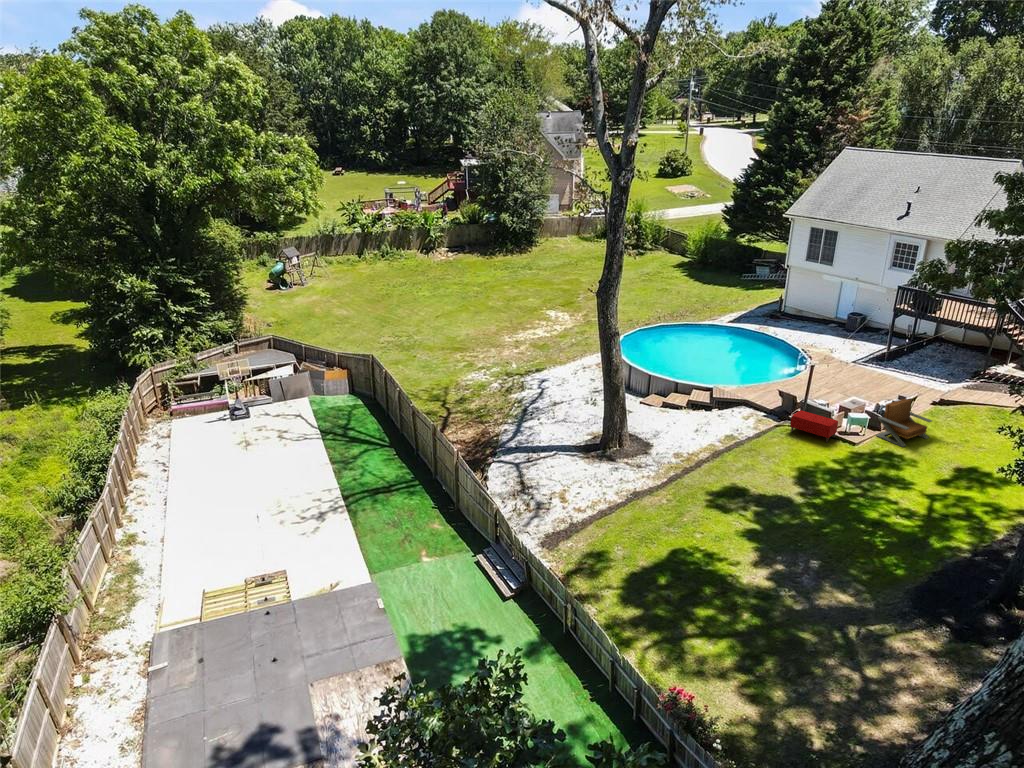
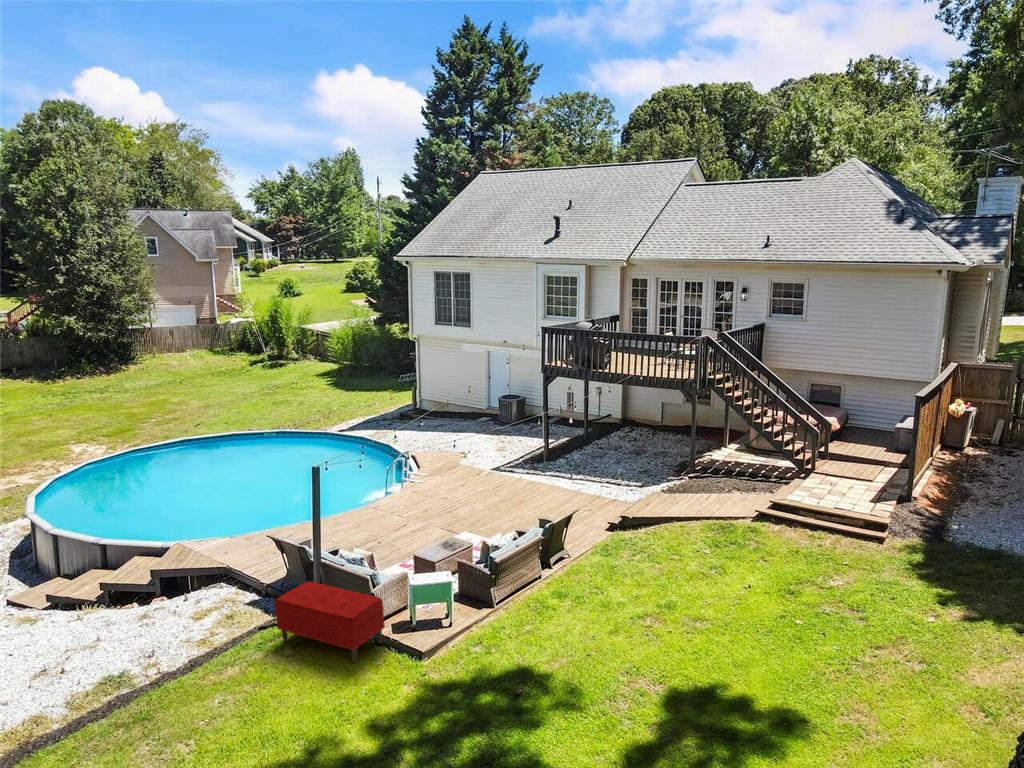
lounge chair: present [876,399,932,447] -> none [474,521,593,647]

